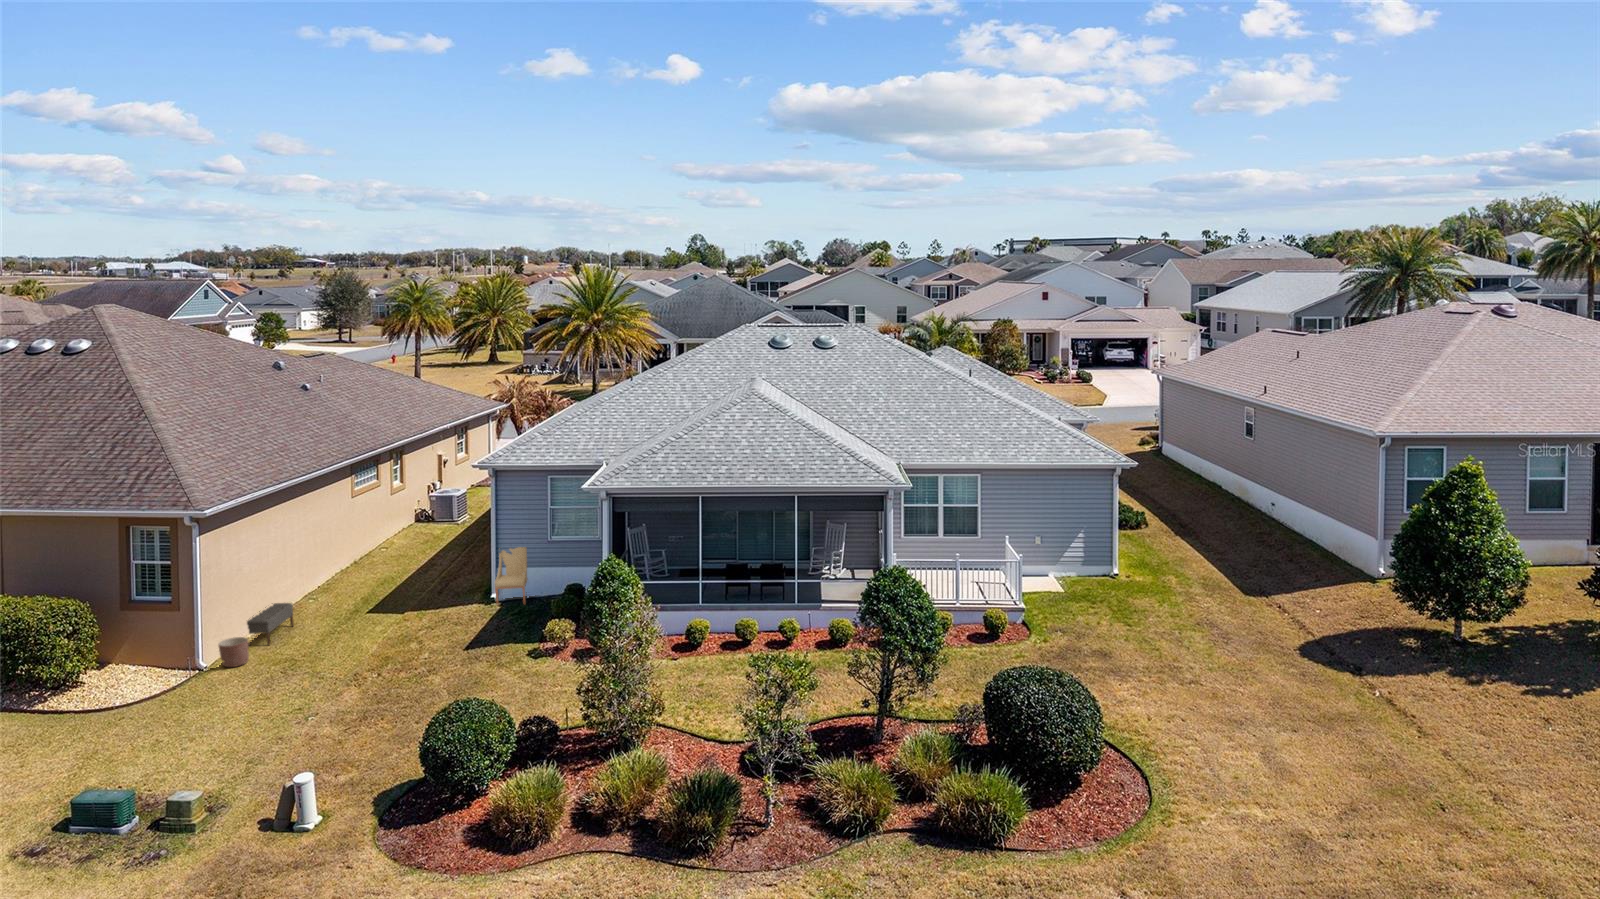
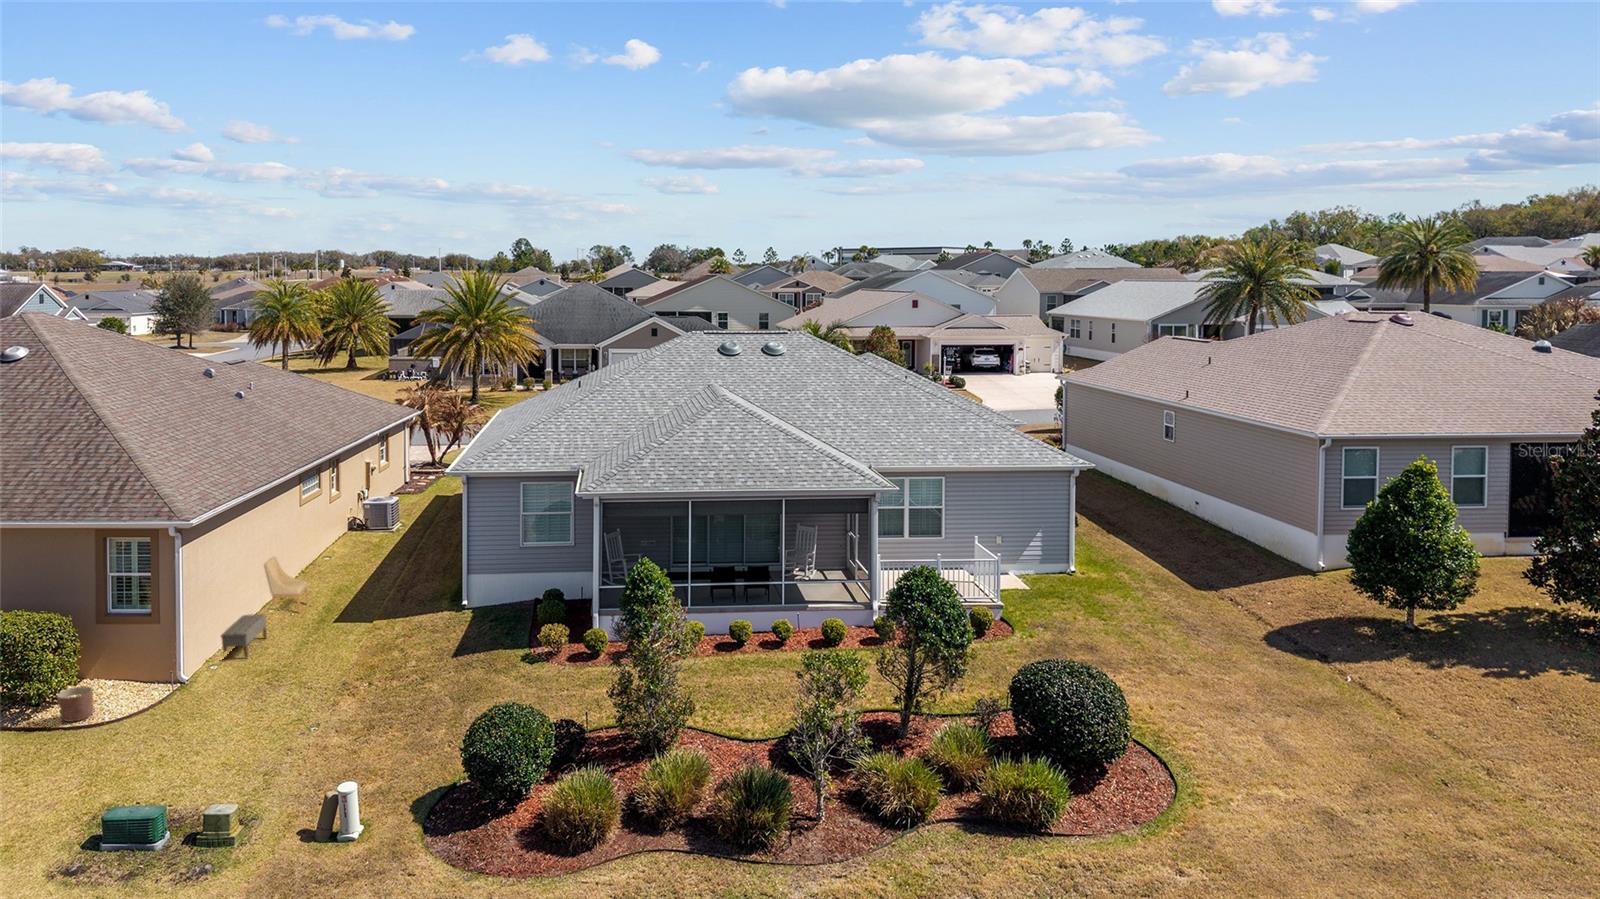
chair: present [495,547,528,605] -> present [264,557,308,612]
planter: present [218,637,249,667] -> present [57,686,94,722]

